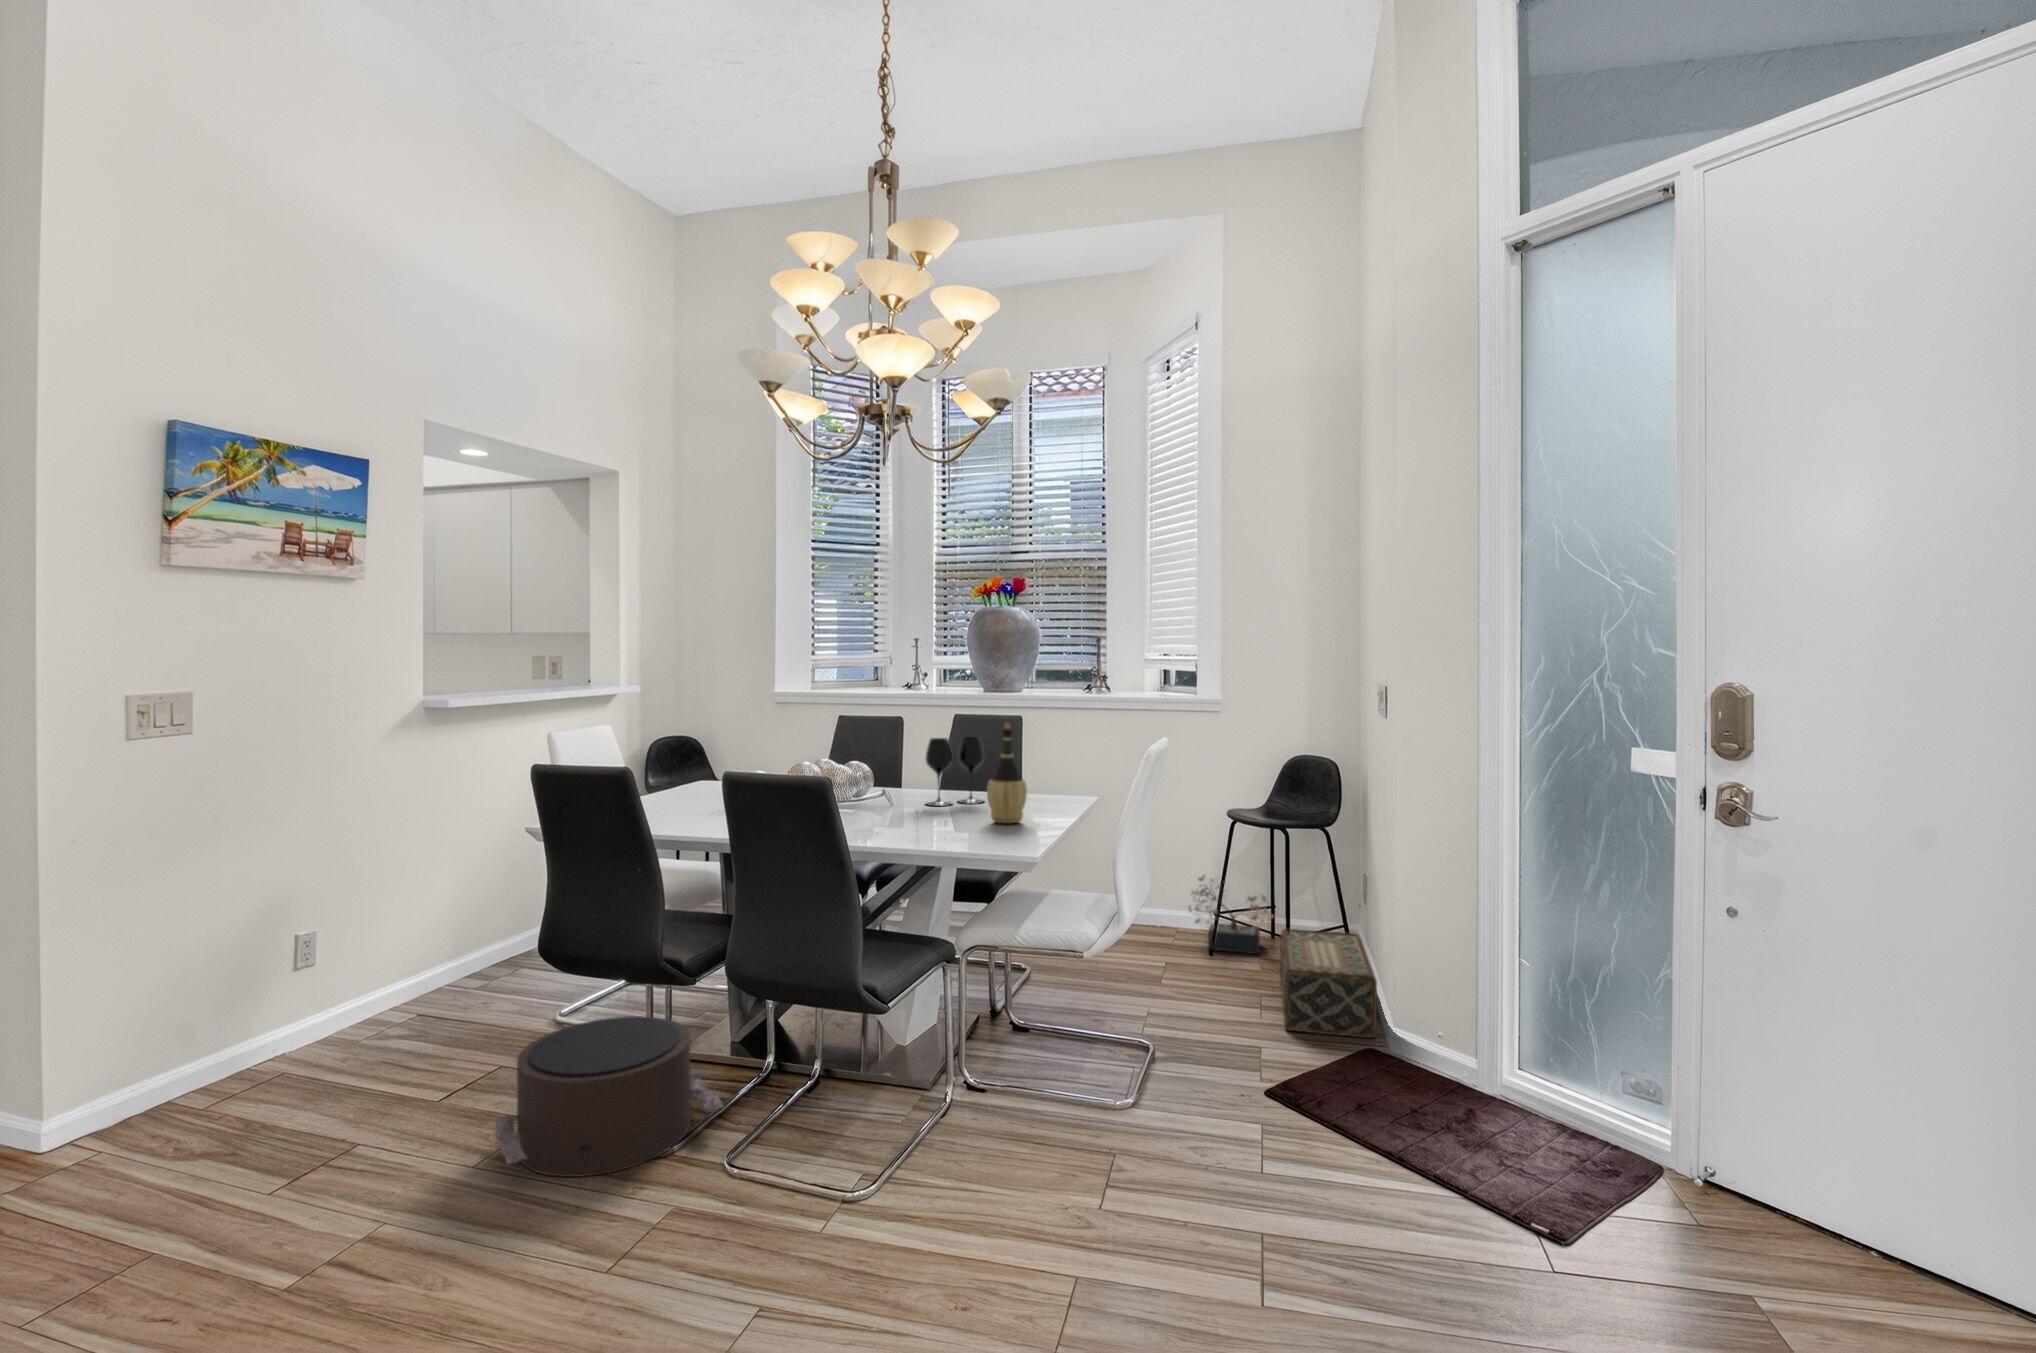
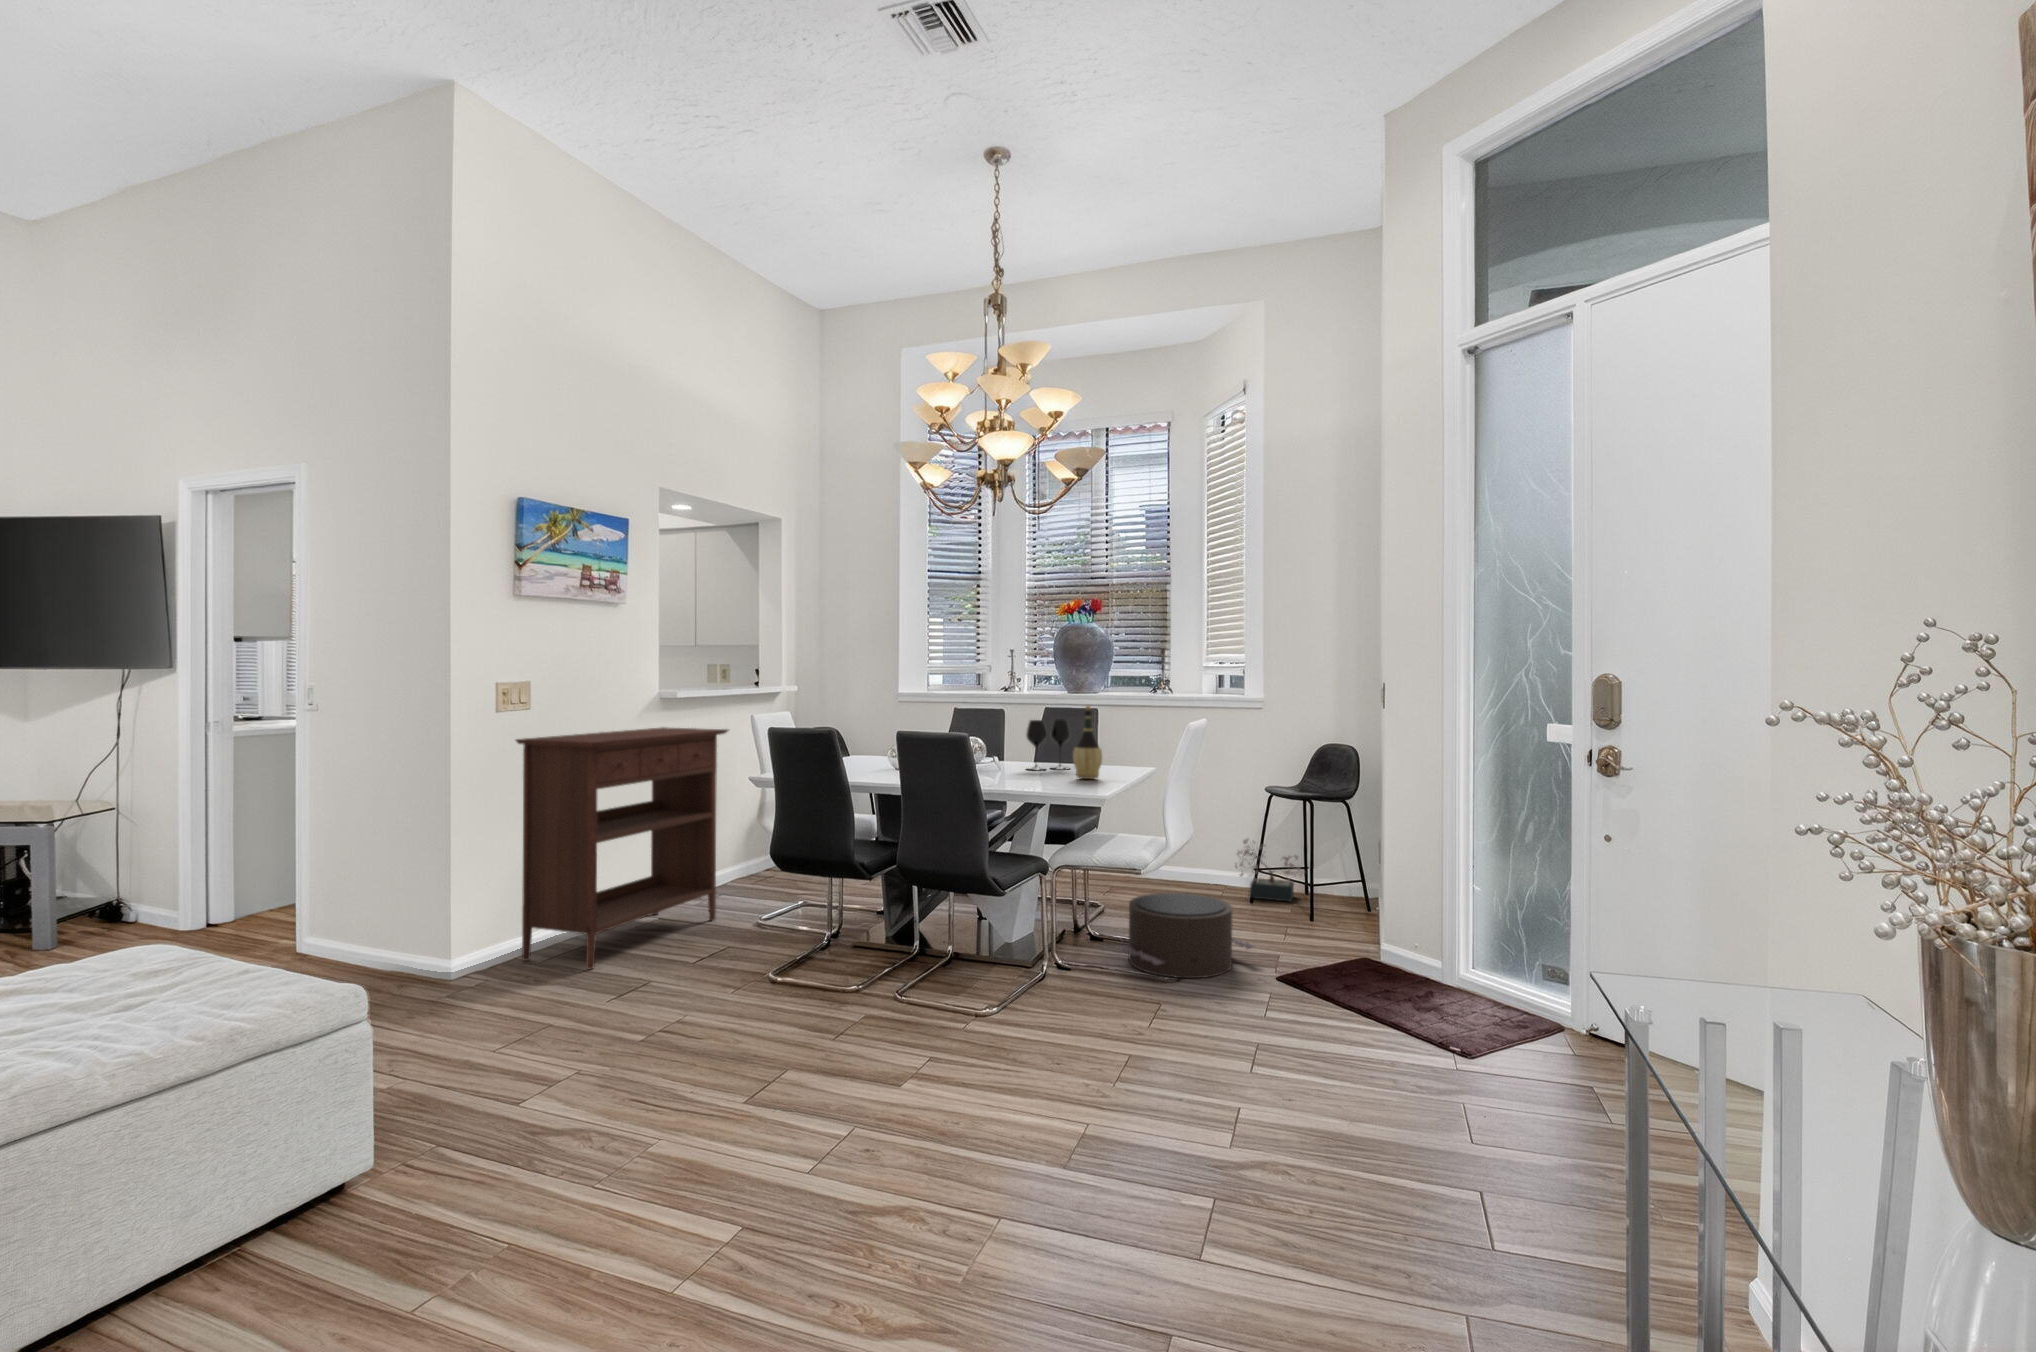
console table: none [159,750,523,1119] -> present [516,727,728,969]
woven basket: present [1280,929,1377,1038] -> none [1302,876,1373,952]
pouf: present [496,1016,723,1177] -> present [1120,893,1255,978]

